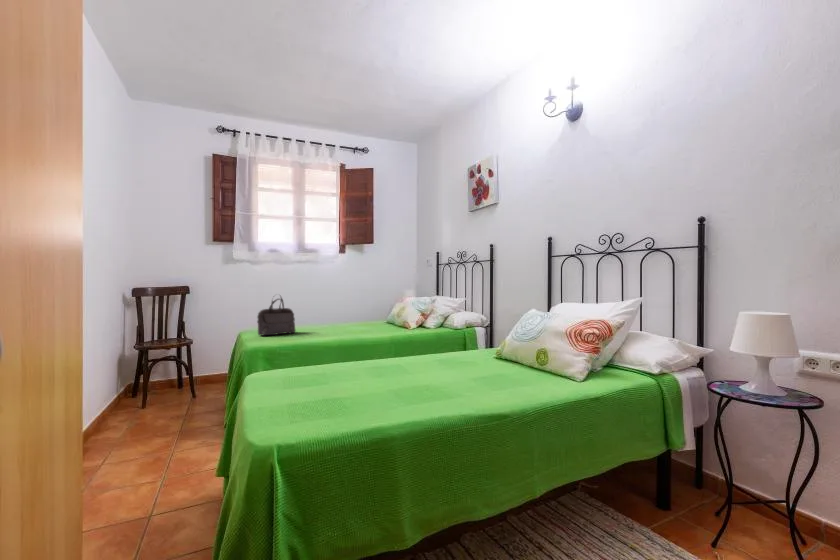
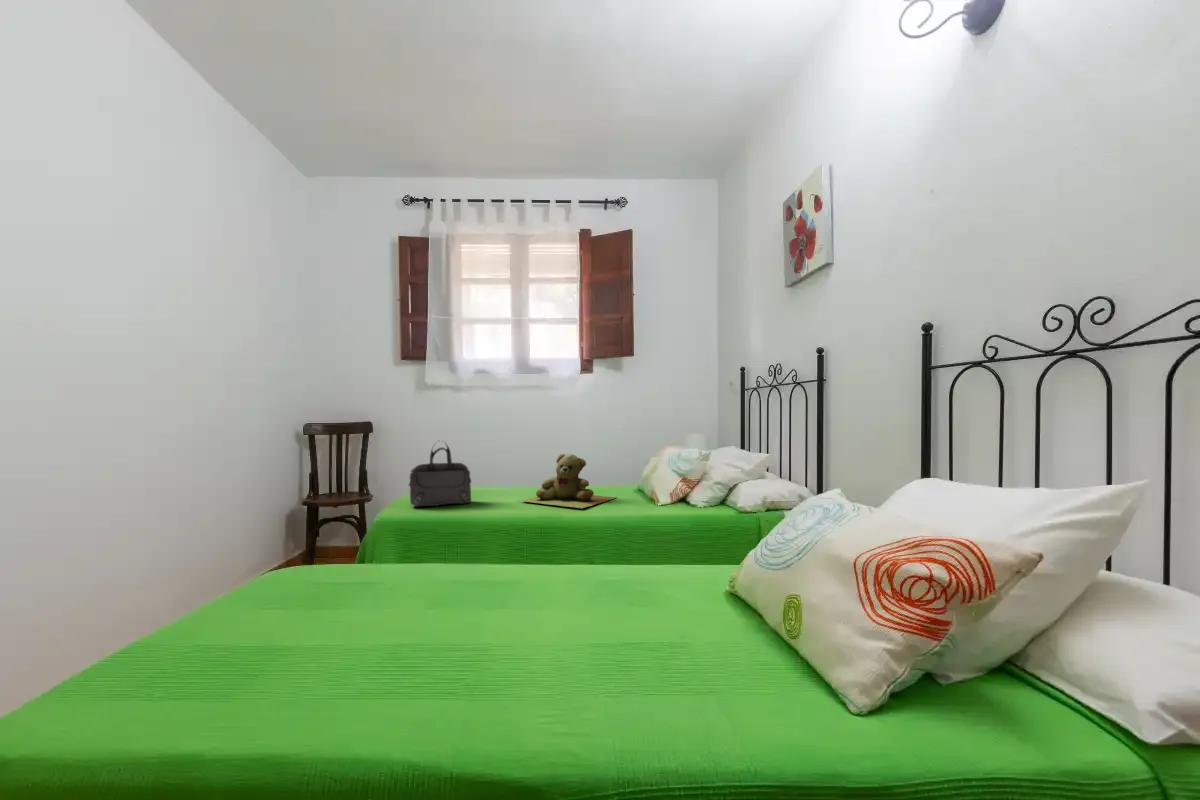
teddy bear: none [327,302,382,332] -> present [523,454,616,508]

